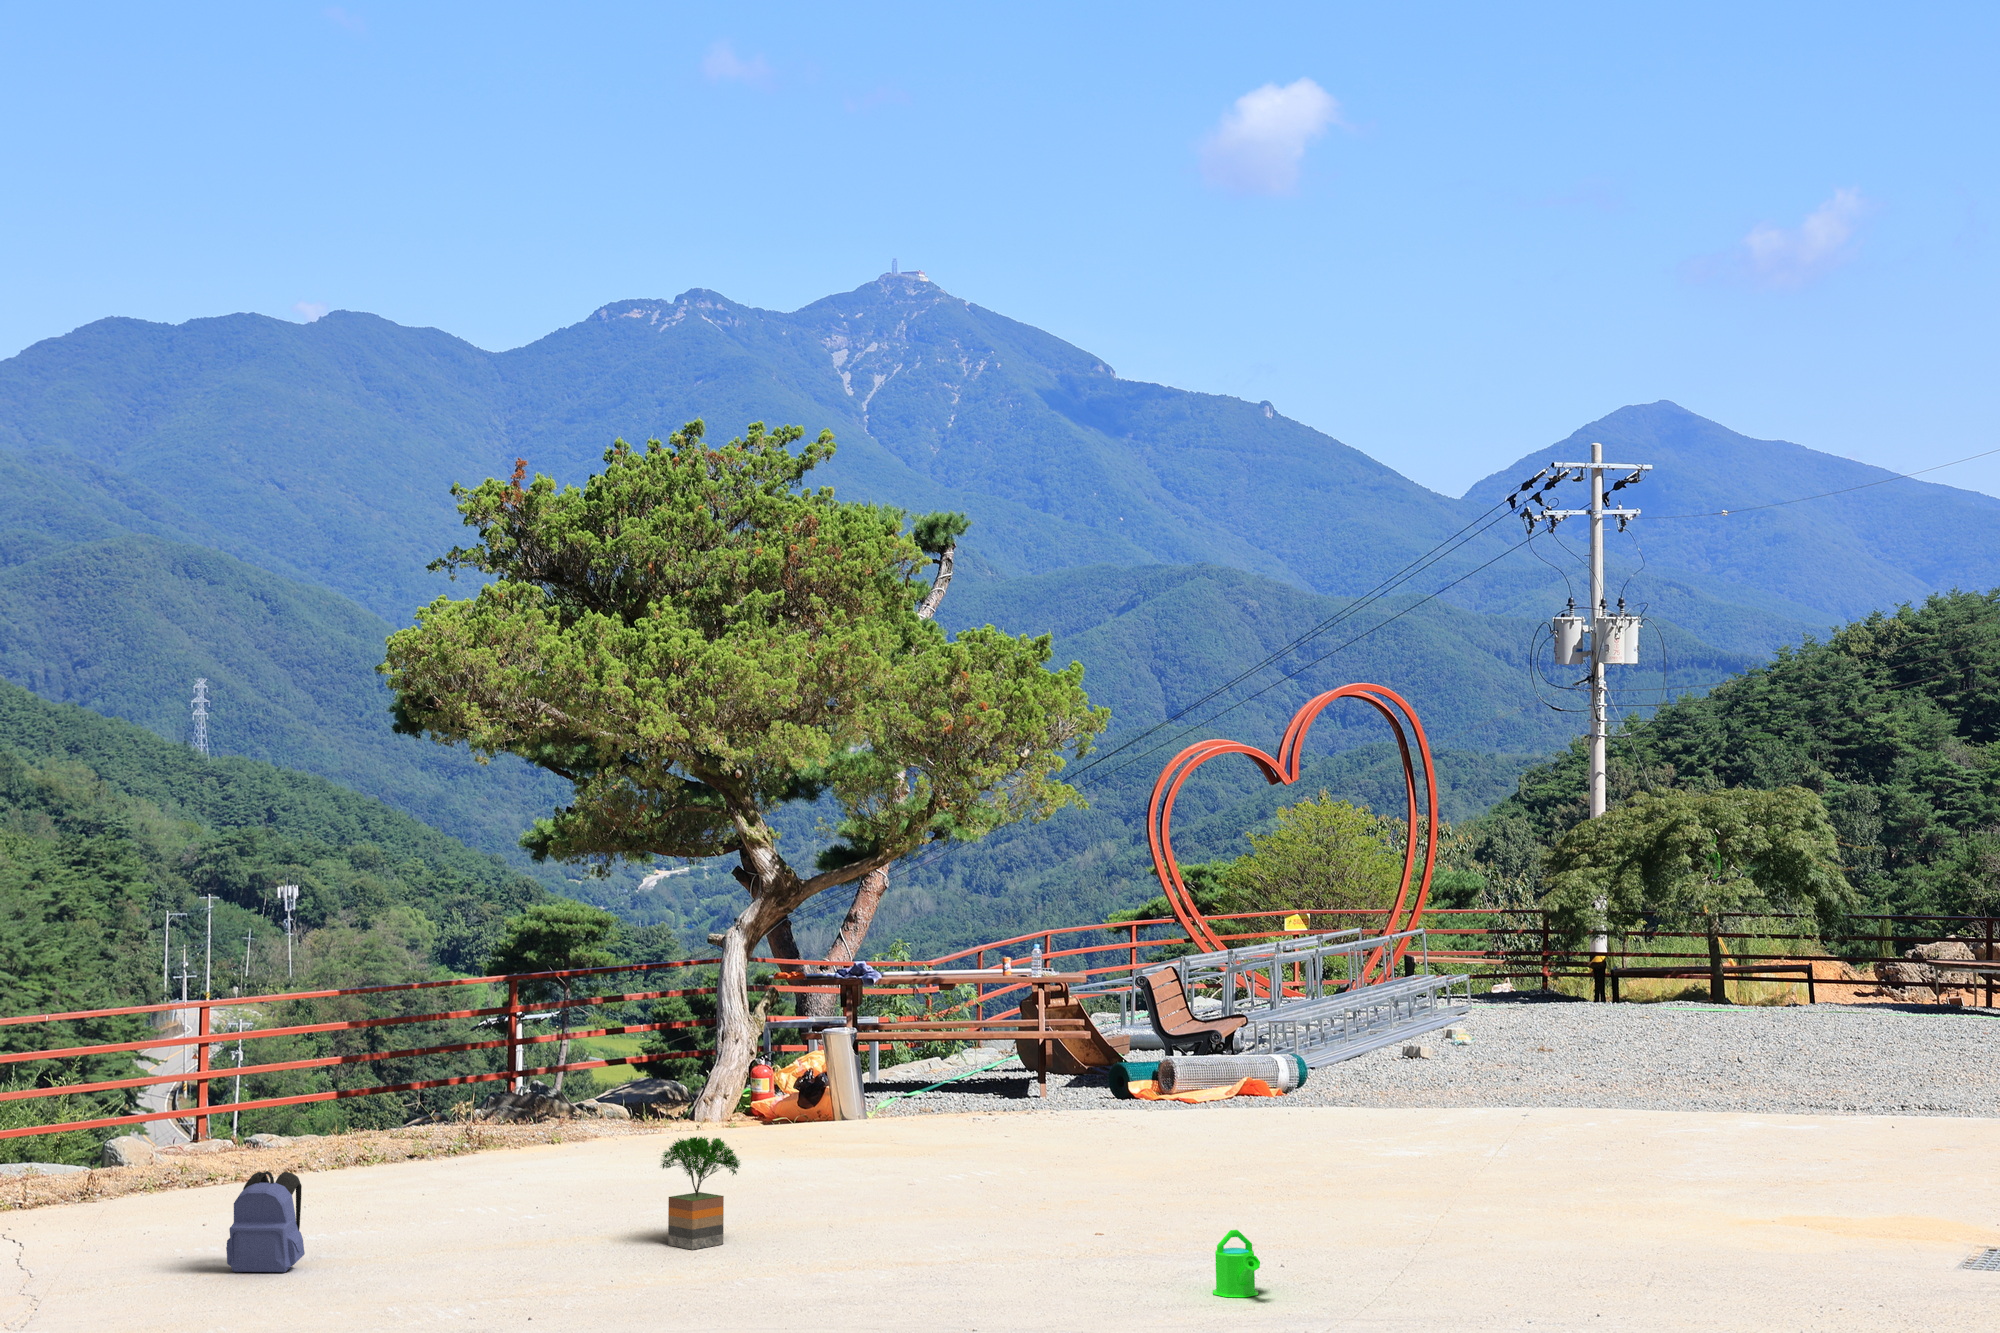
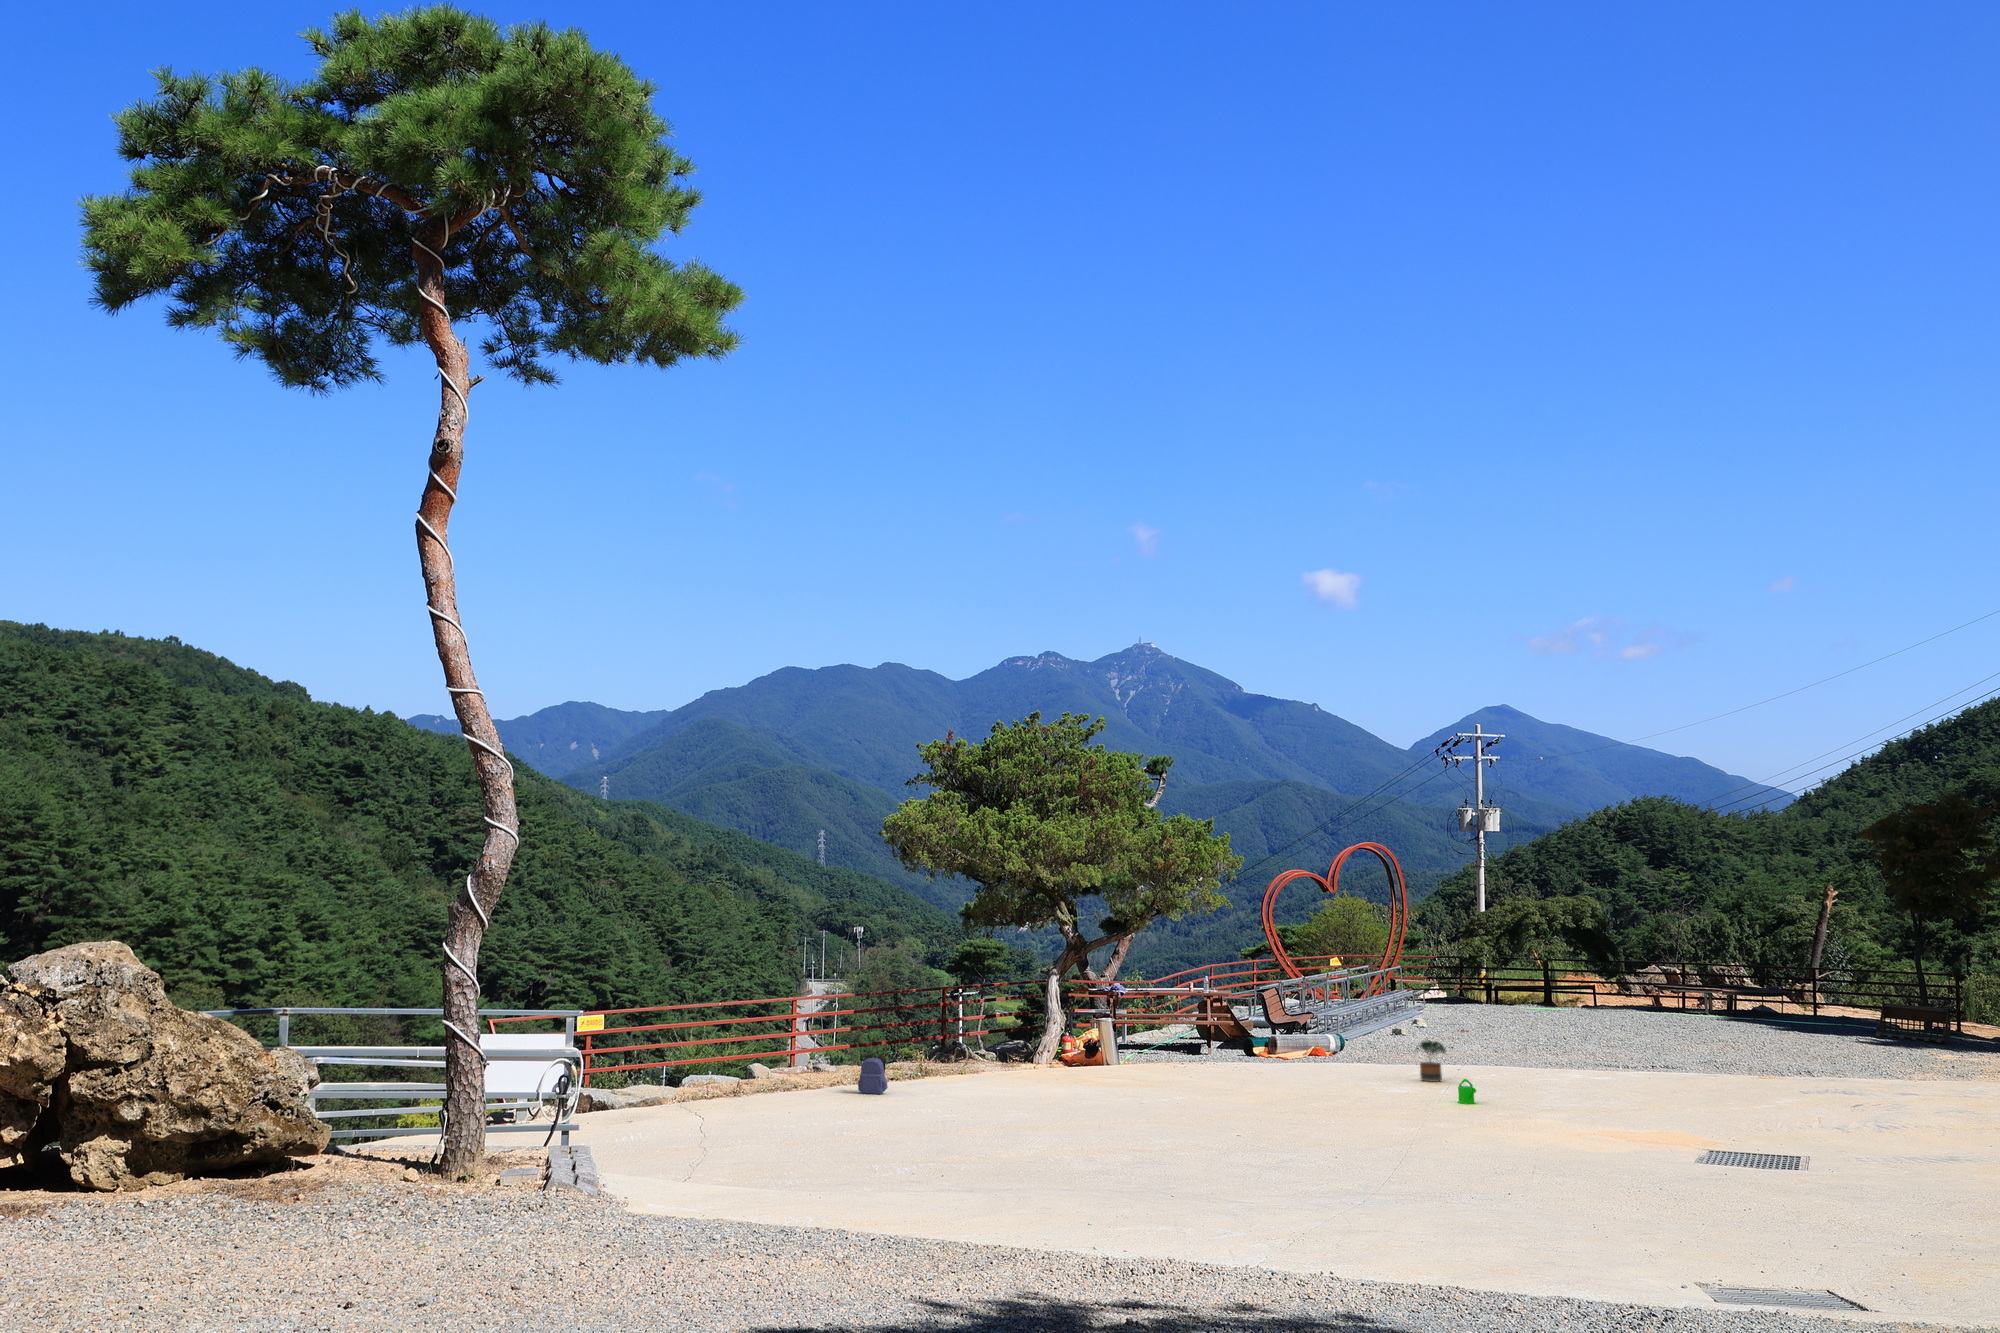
potted tree: present [661,1137,740,1250] -> present [1416,1040,1446,1082]
watering can: present [1213,1230,1260,1297] -> present [1458,1079,1476,1104]

